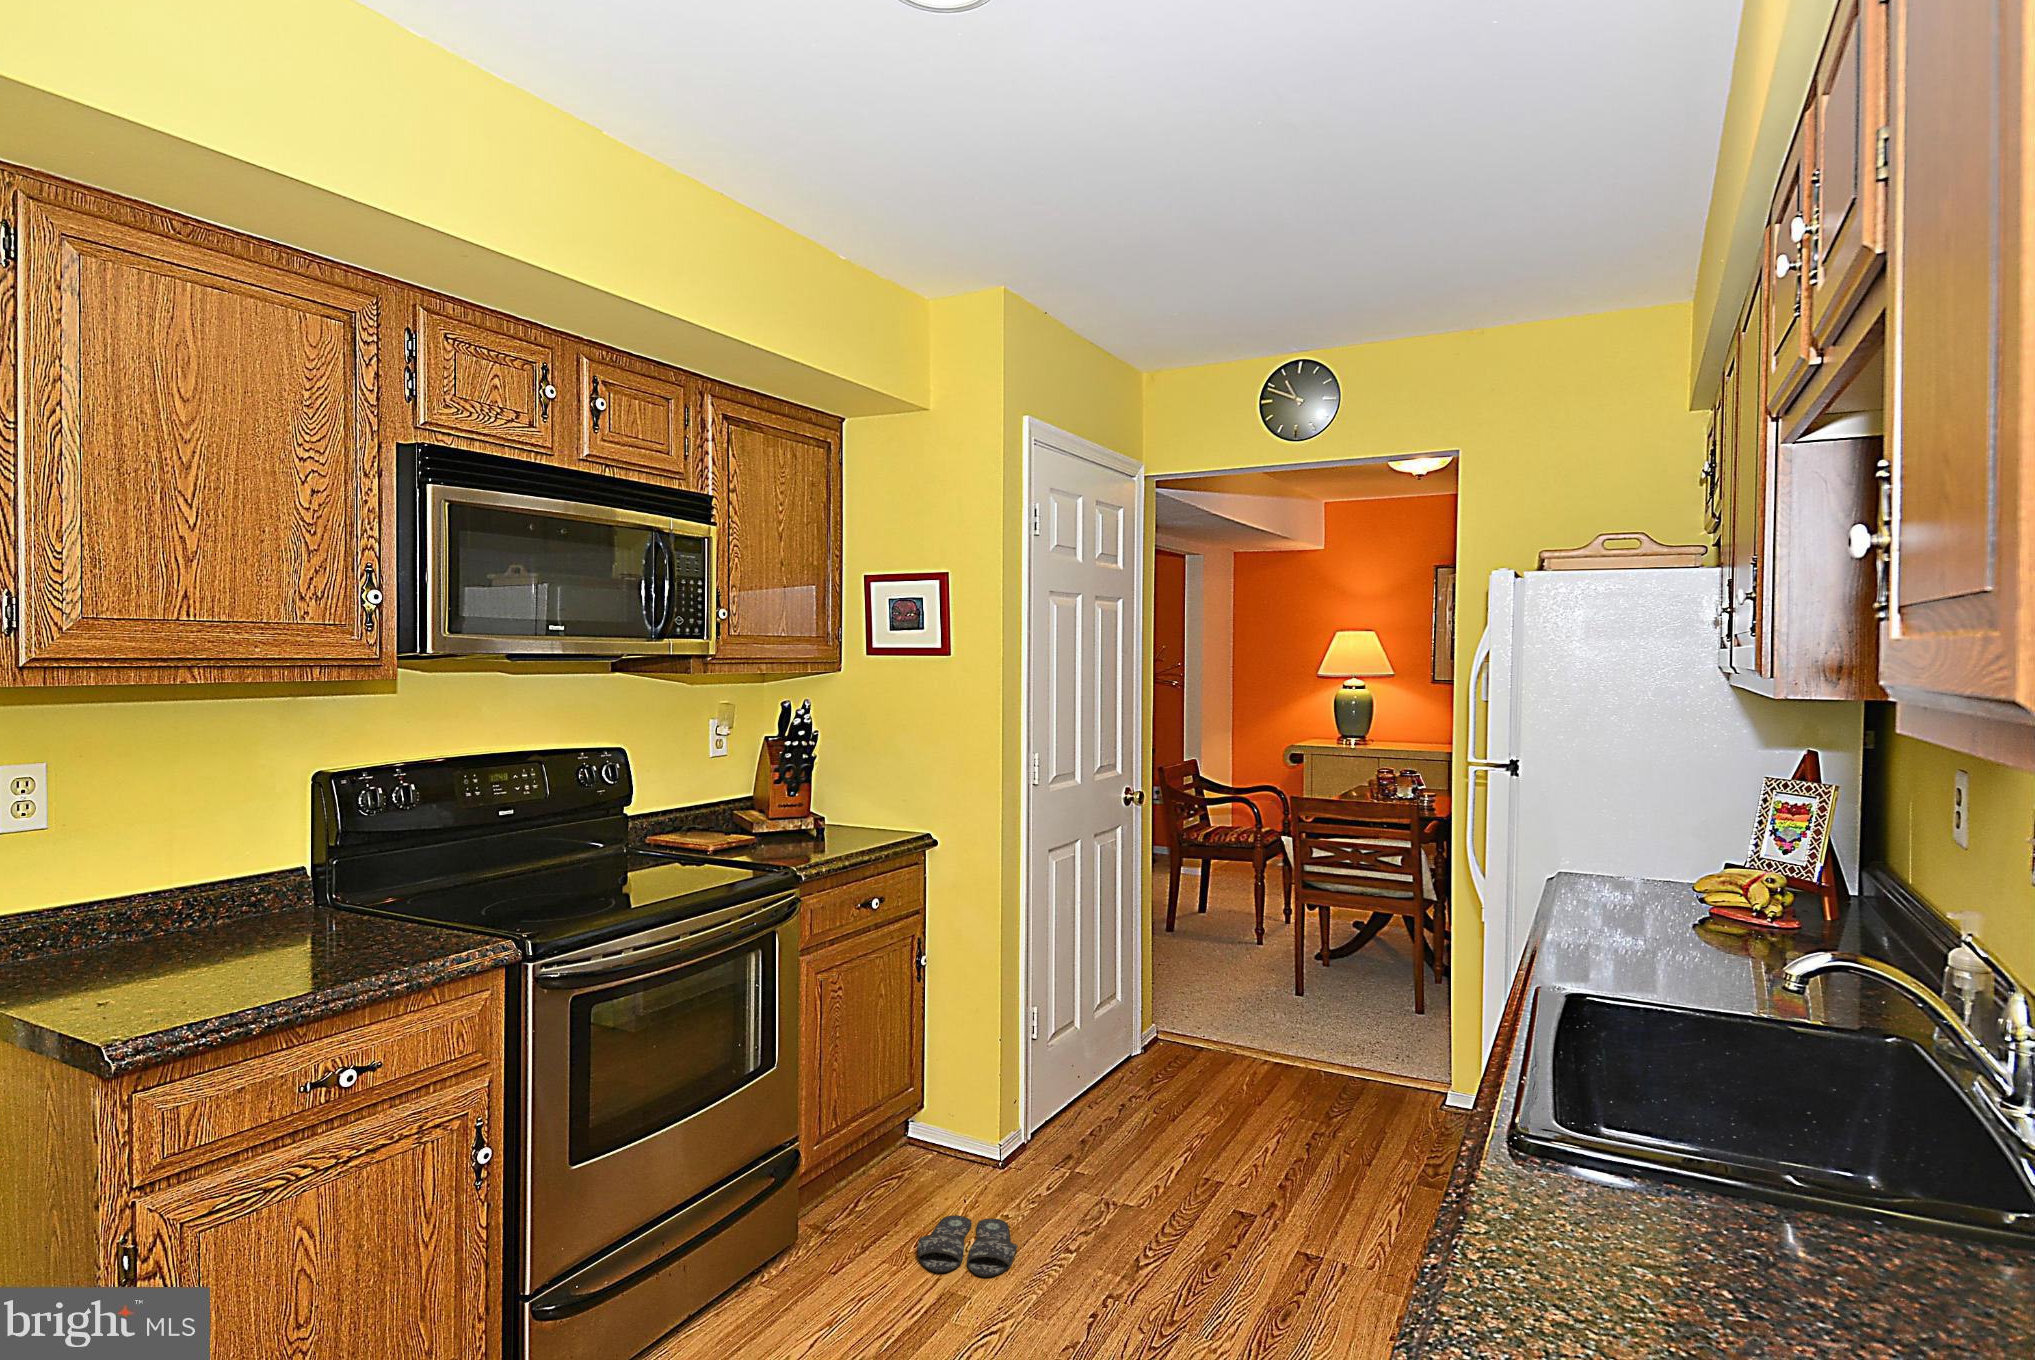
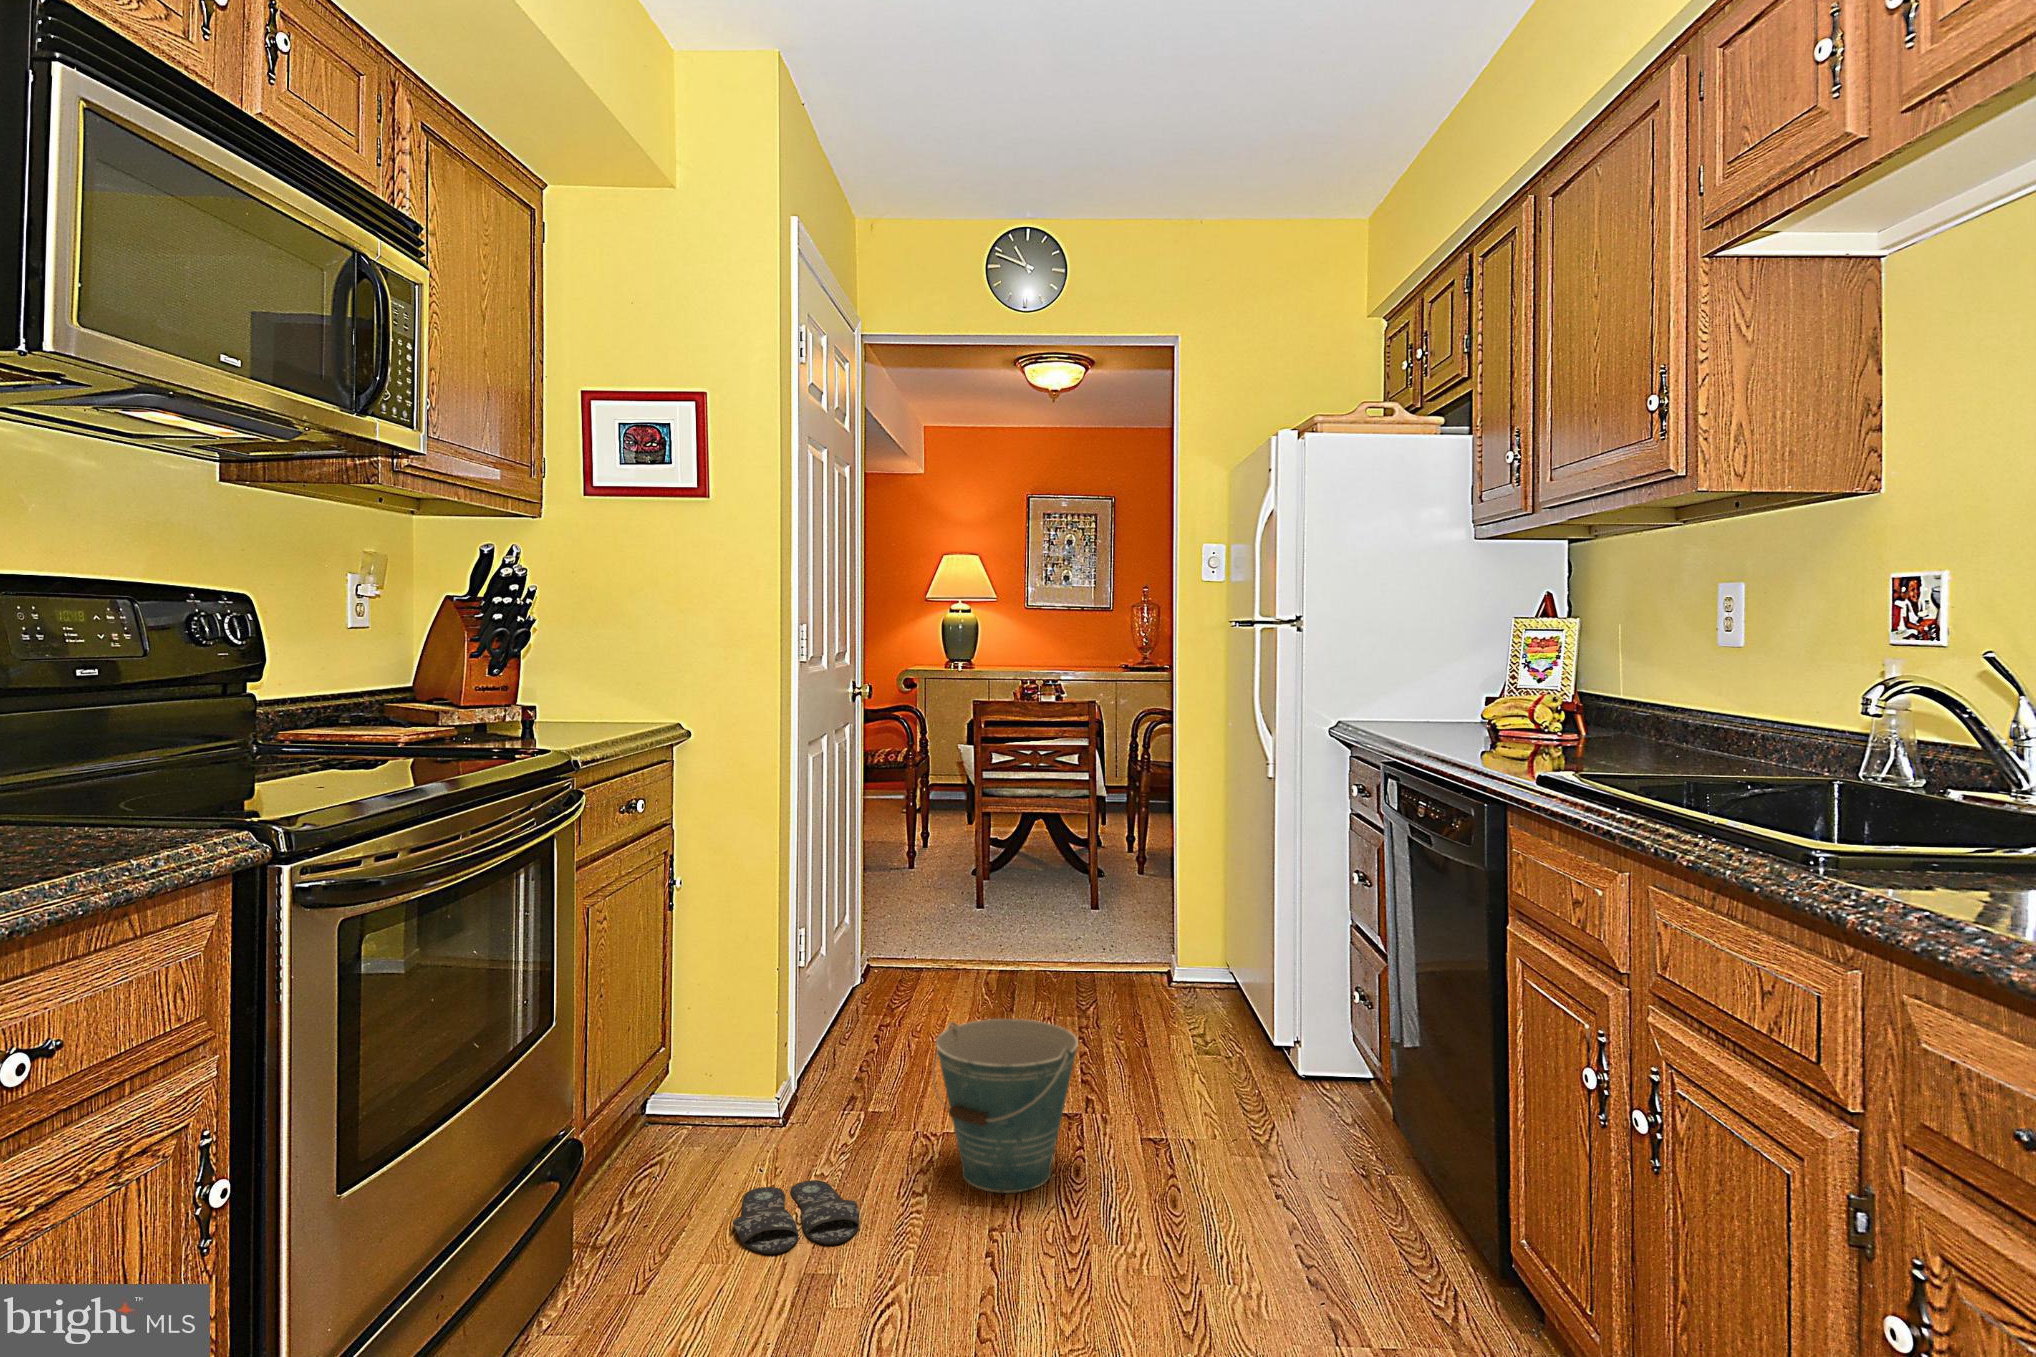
bucket: none [1096,1110,1221,1271] -> present [933,1019,1078,1193]

